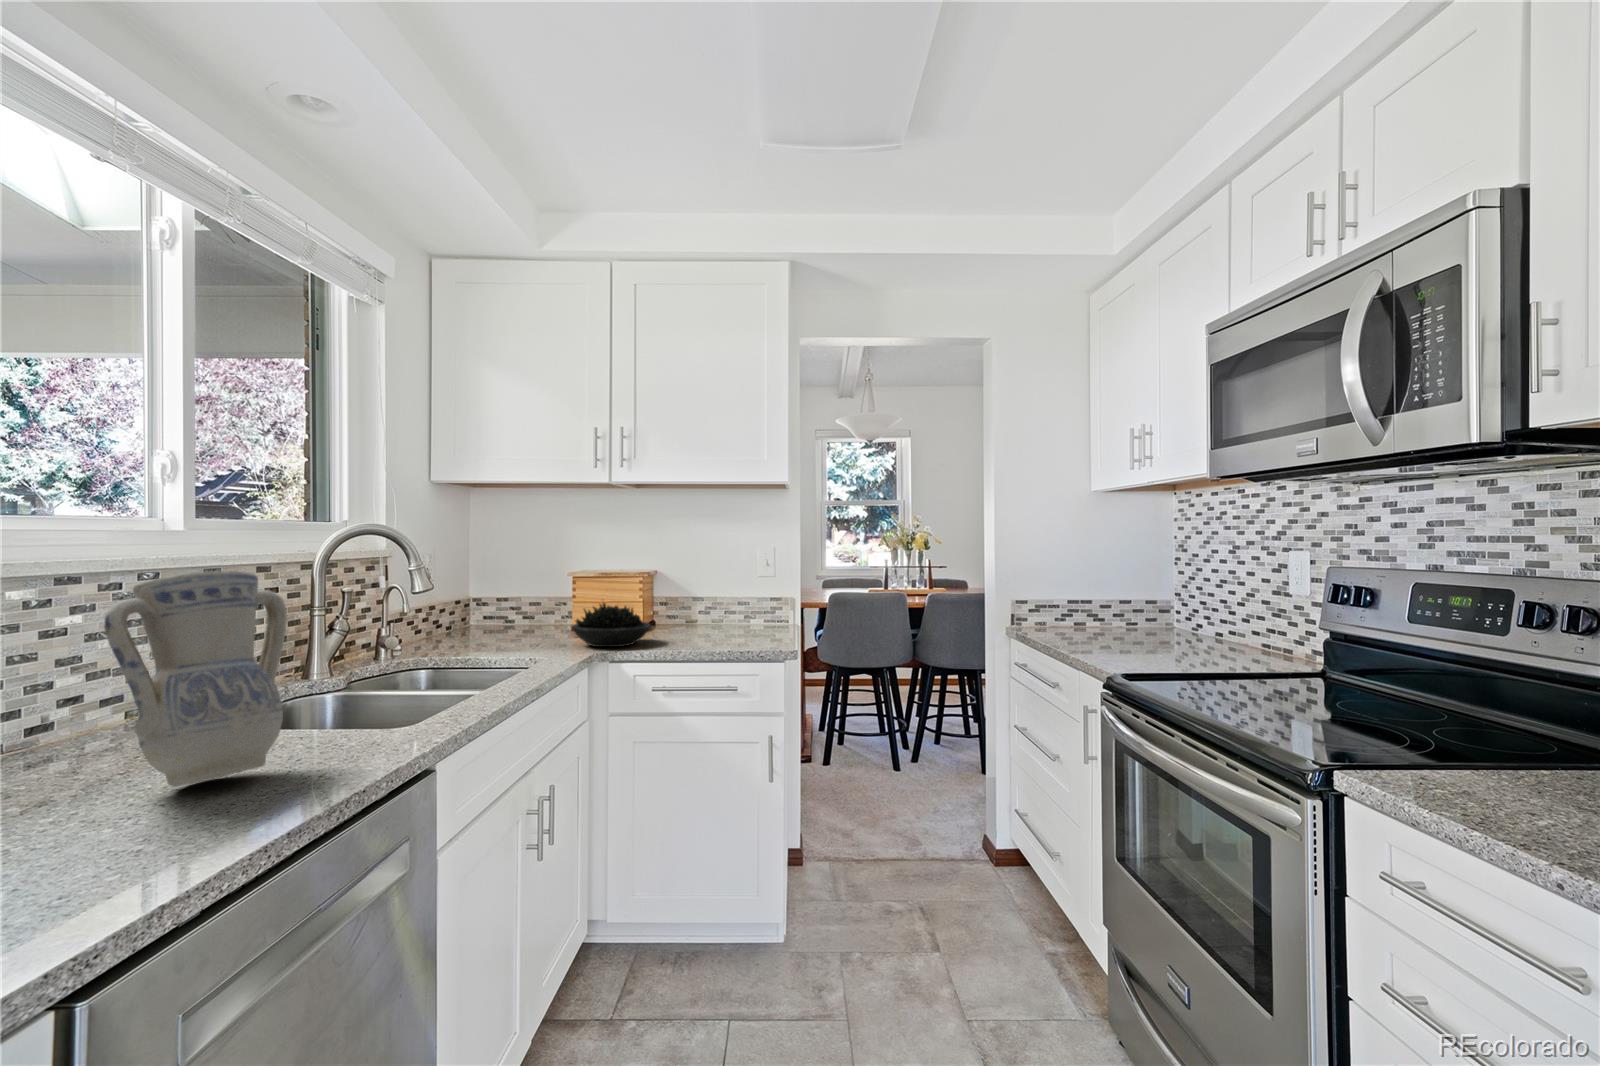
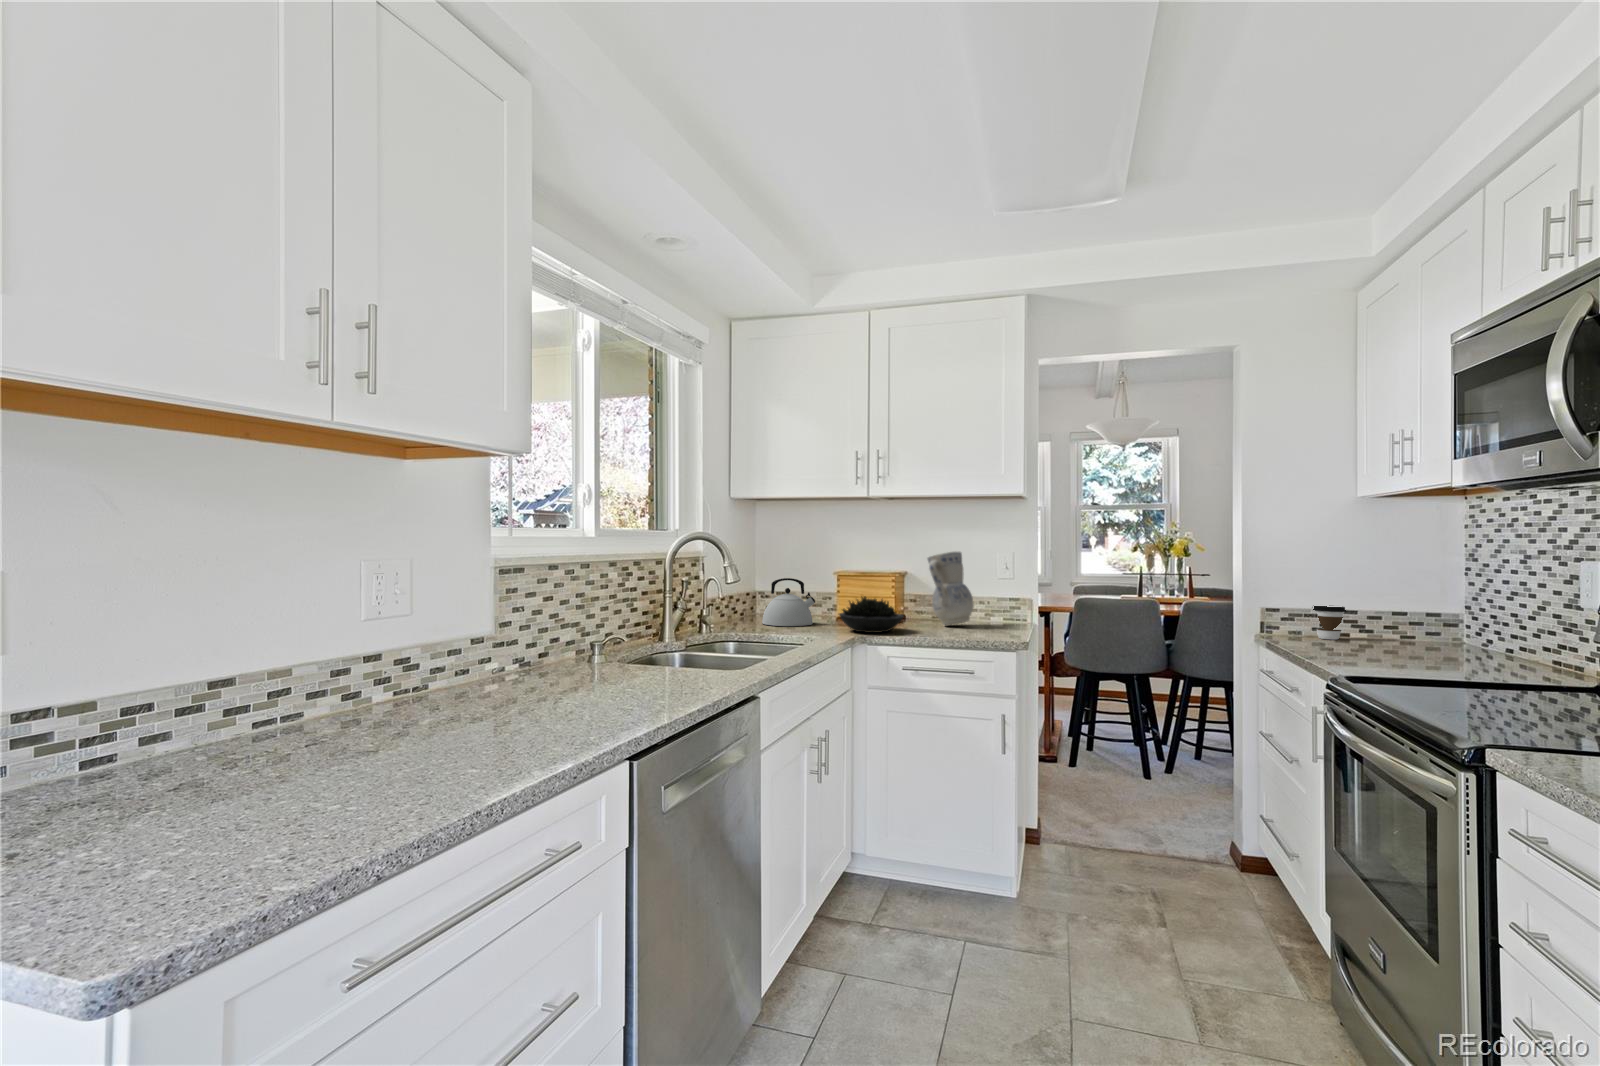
vase: present [104,571,287,787] -> present [927,551,974,625]
kettle: none [471,583,542,643] -> present [762,578,815,626]
coffee cup: none [1053,596,1083,629] -> present [1312,606,1346,640]

